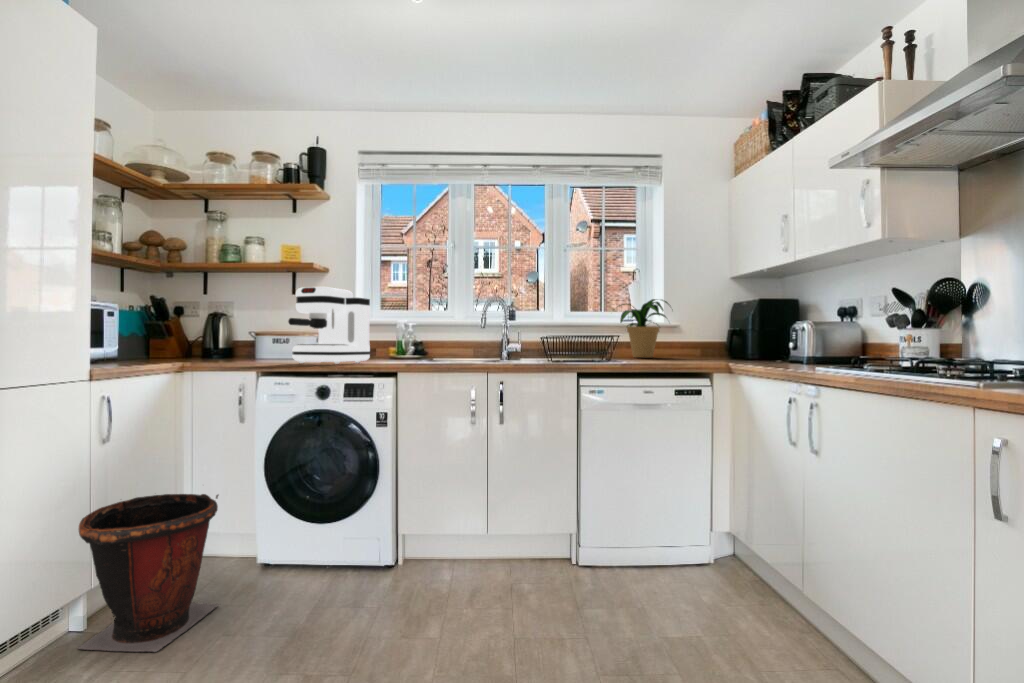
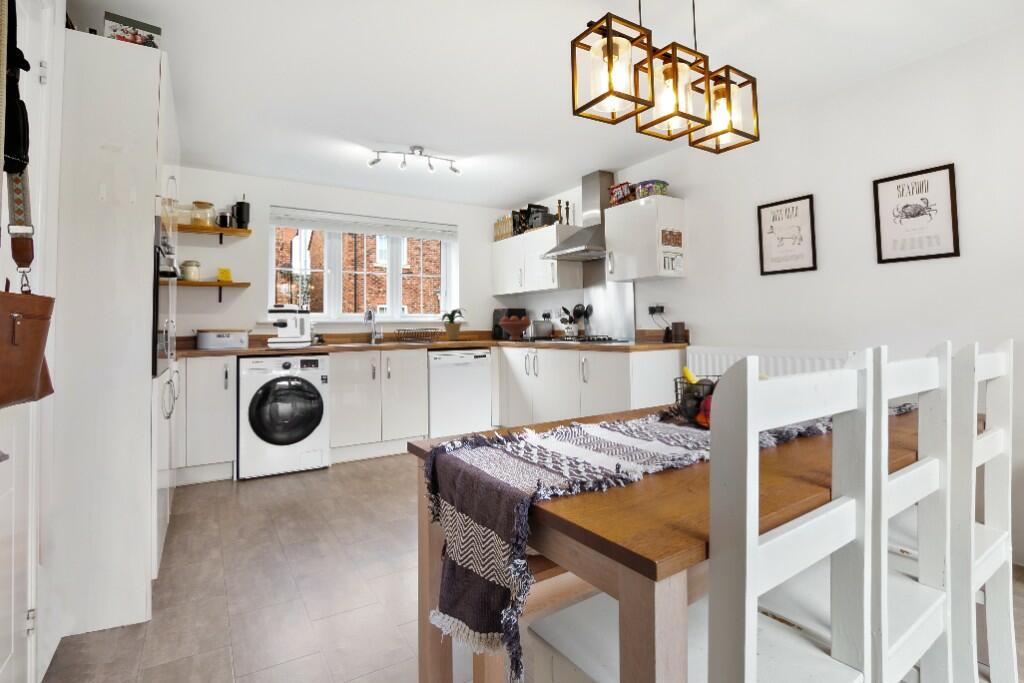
fruit bowl: none [726,310,808,363] -> present [499,316,531,341]
waste bin: present [78,494,219,652] -> none [182,419,255,507]

